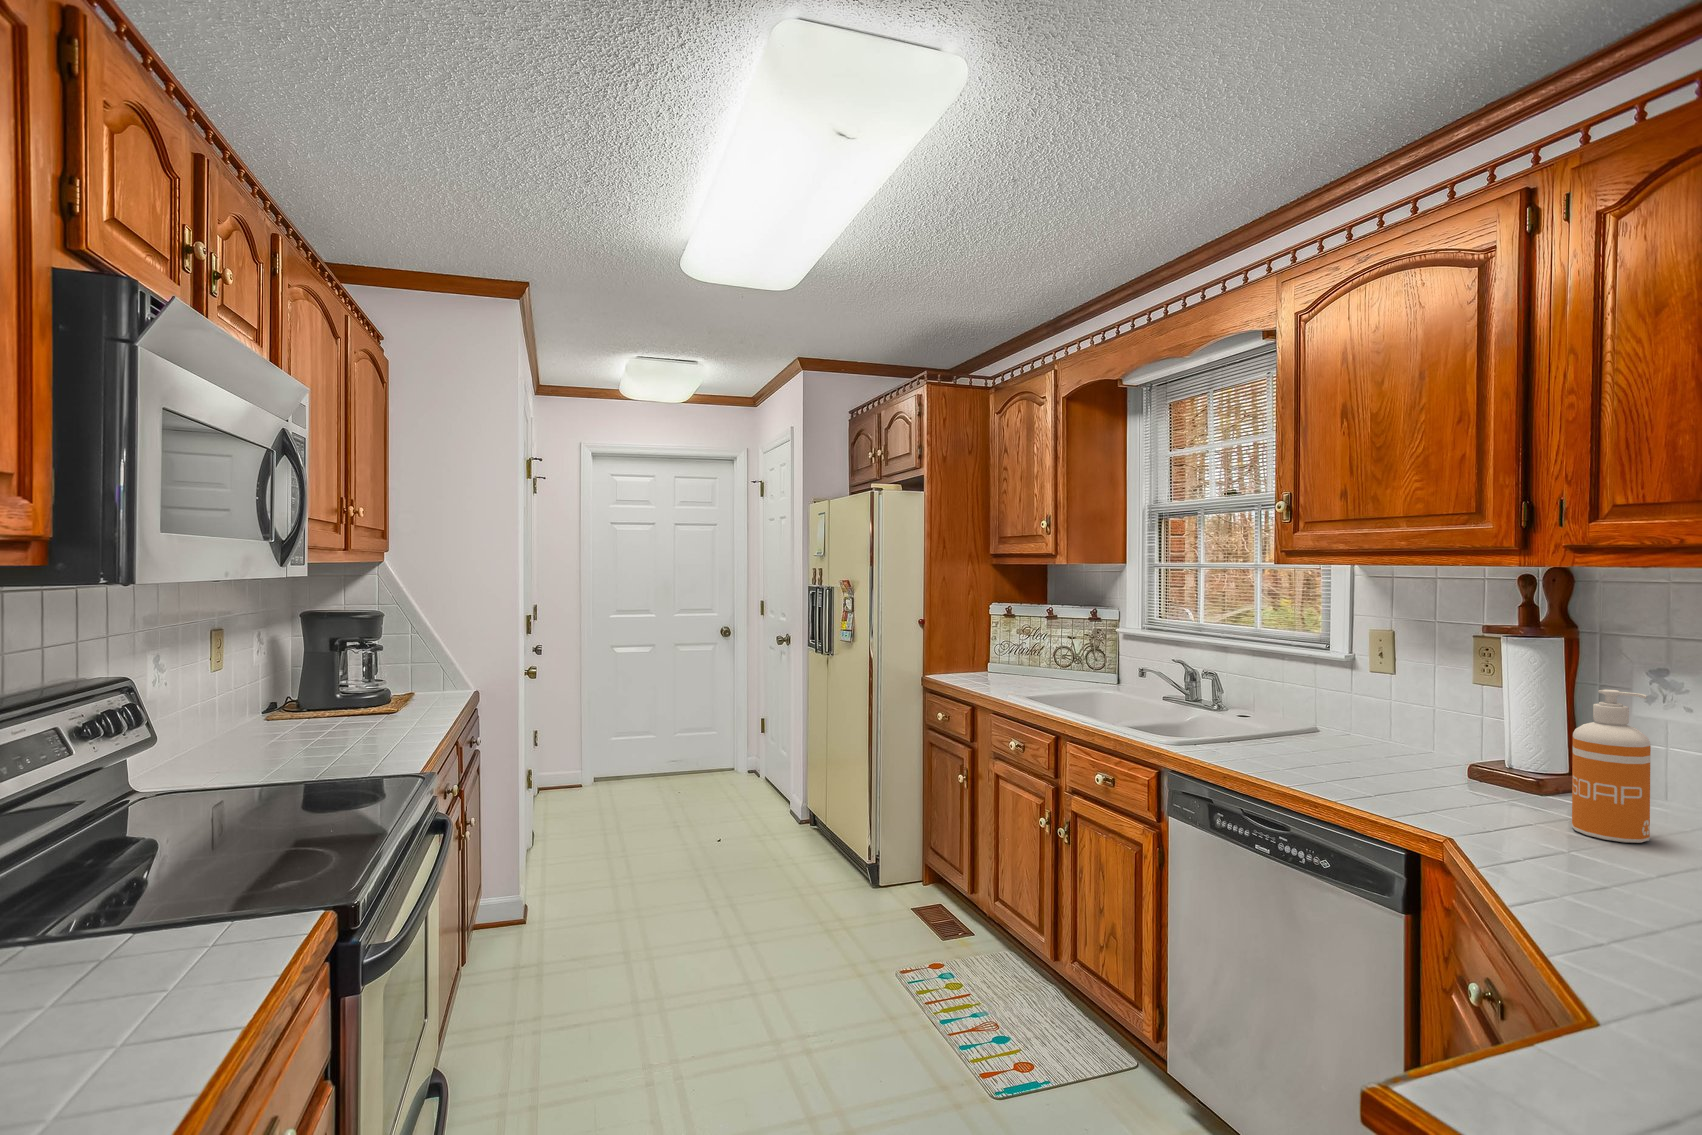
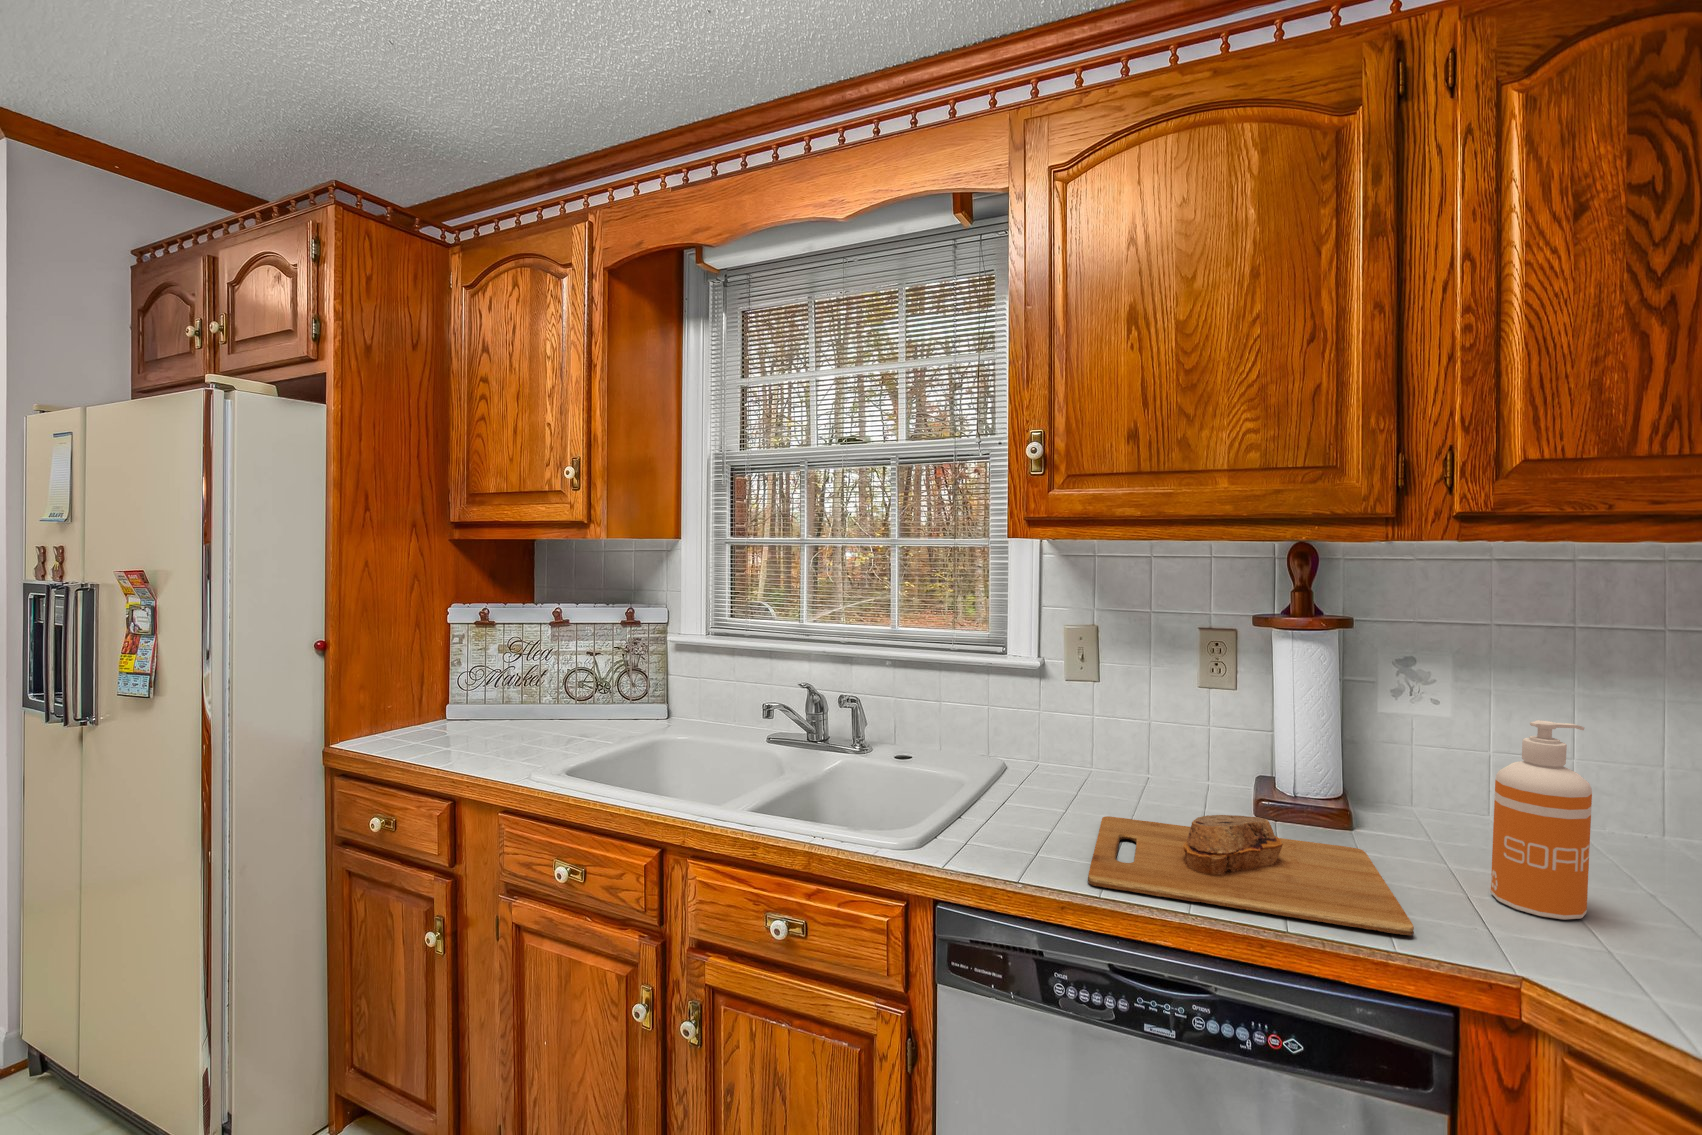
cutting board: none [1251,747,1517,815] -> present [1088,815,1414,936]

